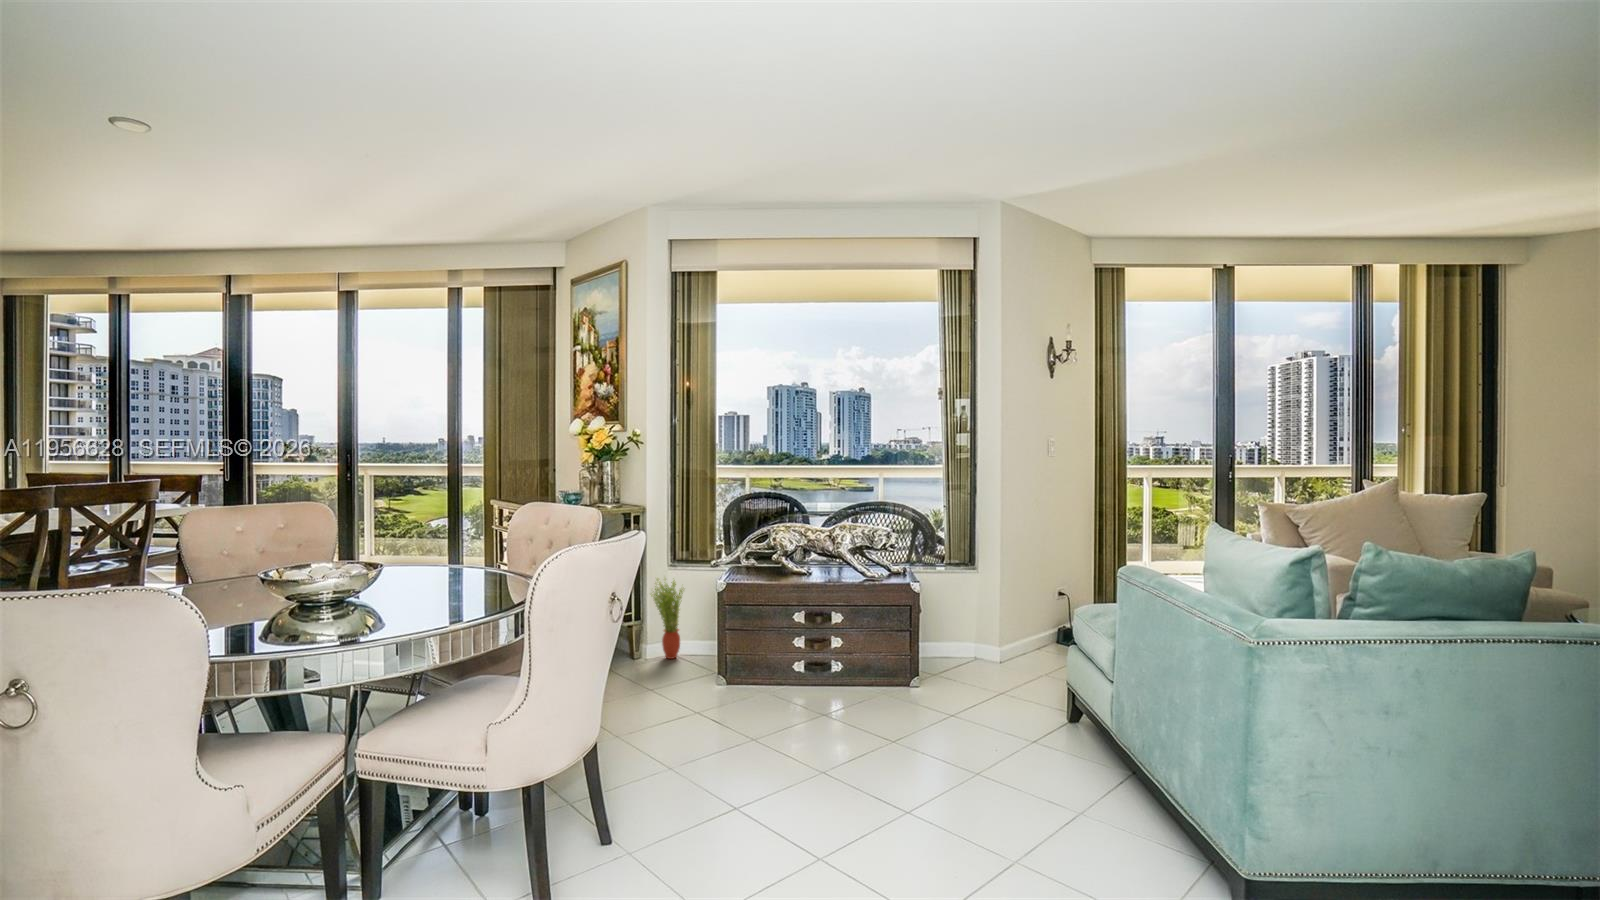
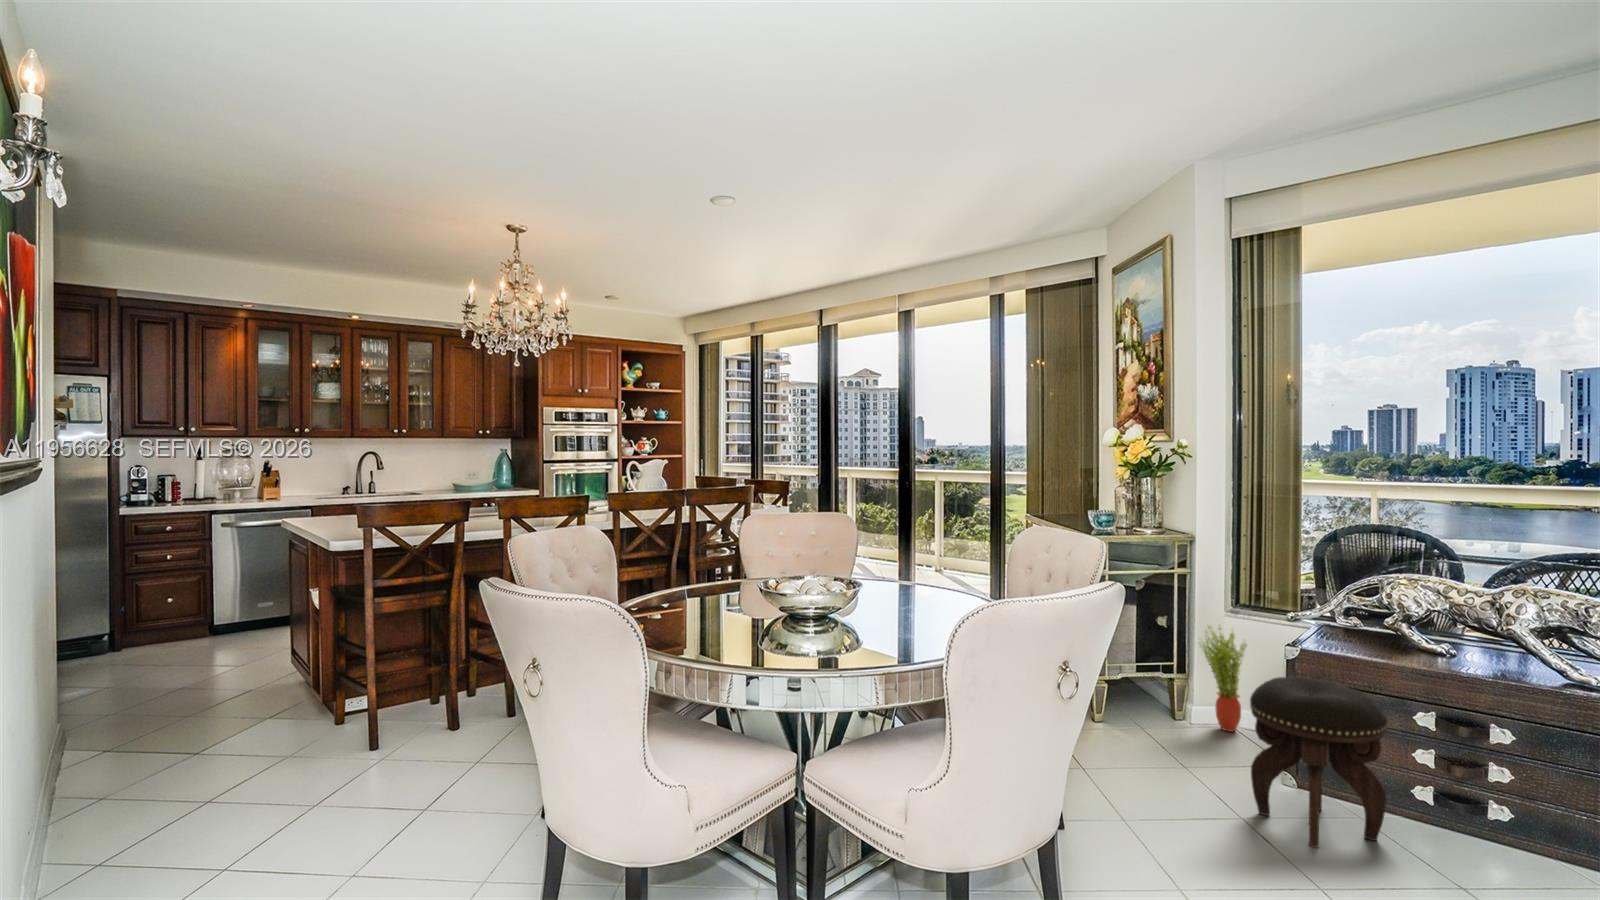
footstool: none [699,603,783,723] -> present [1250,677,1388,848]

